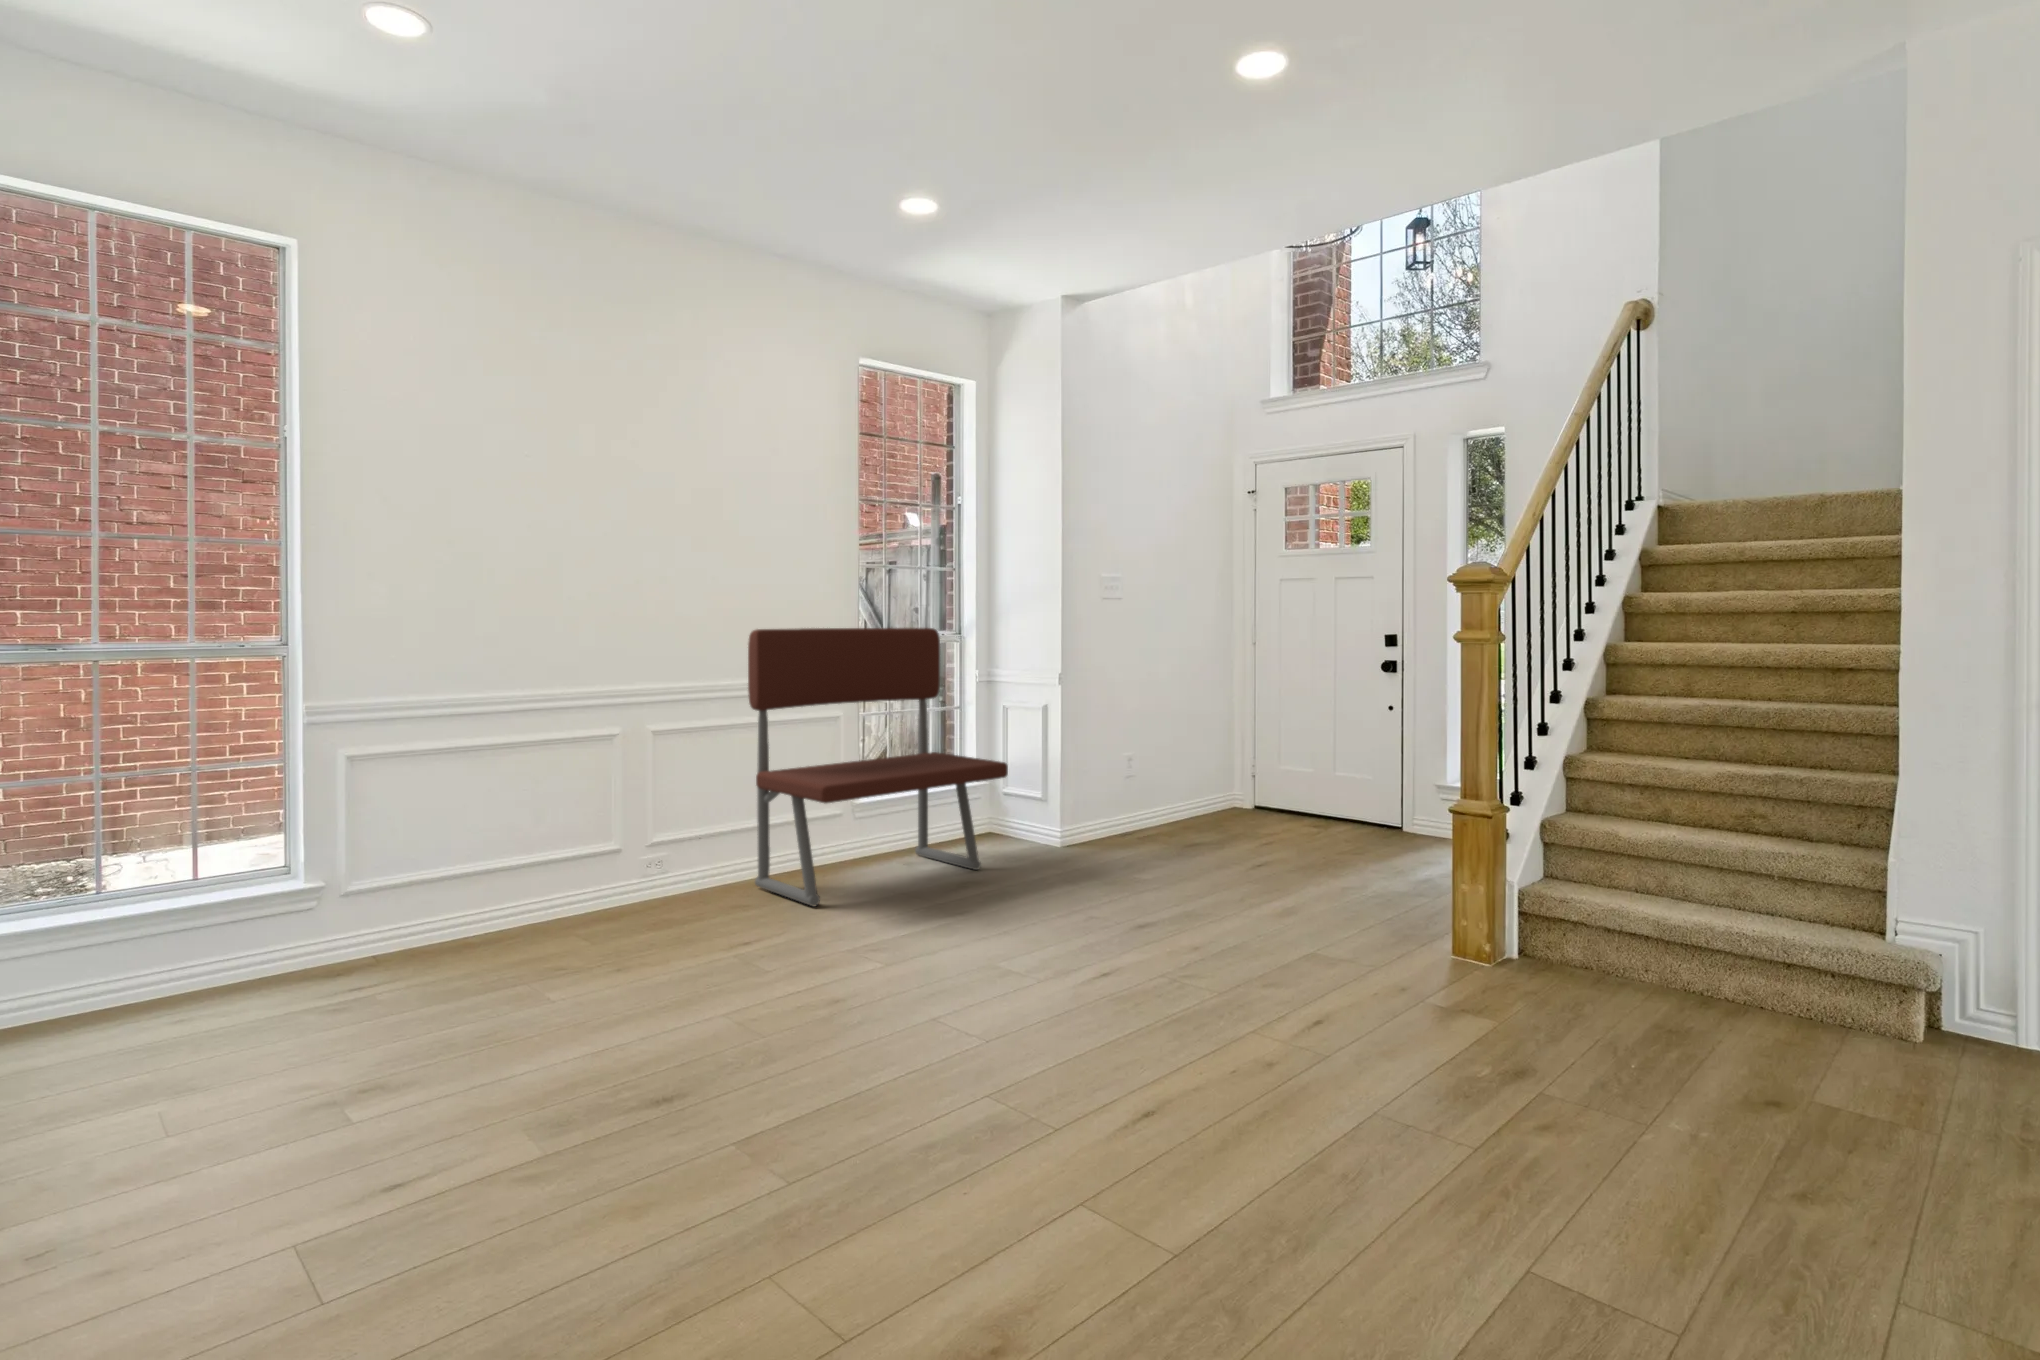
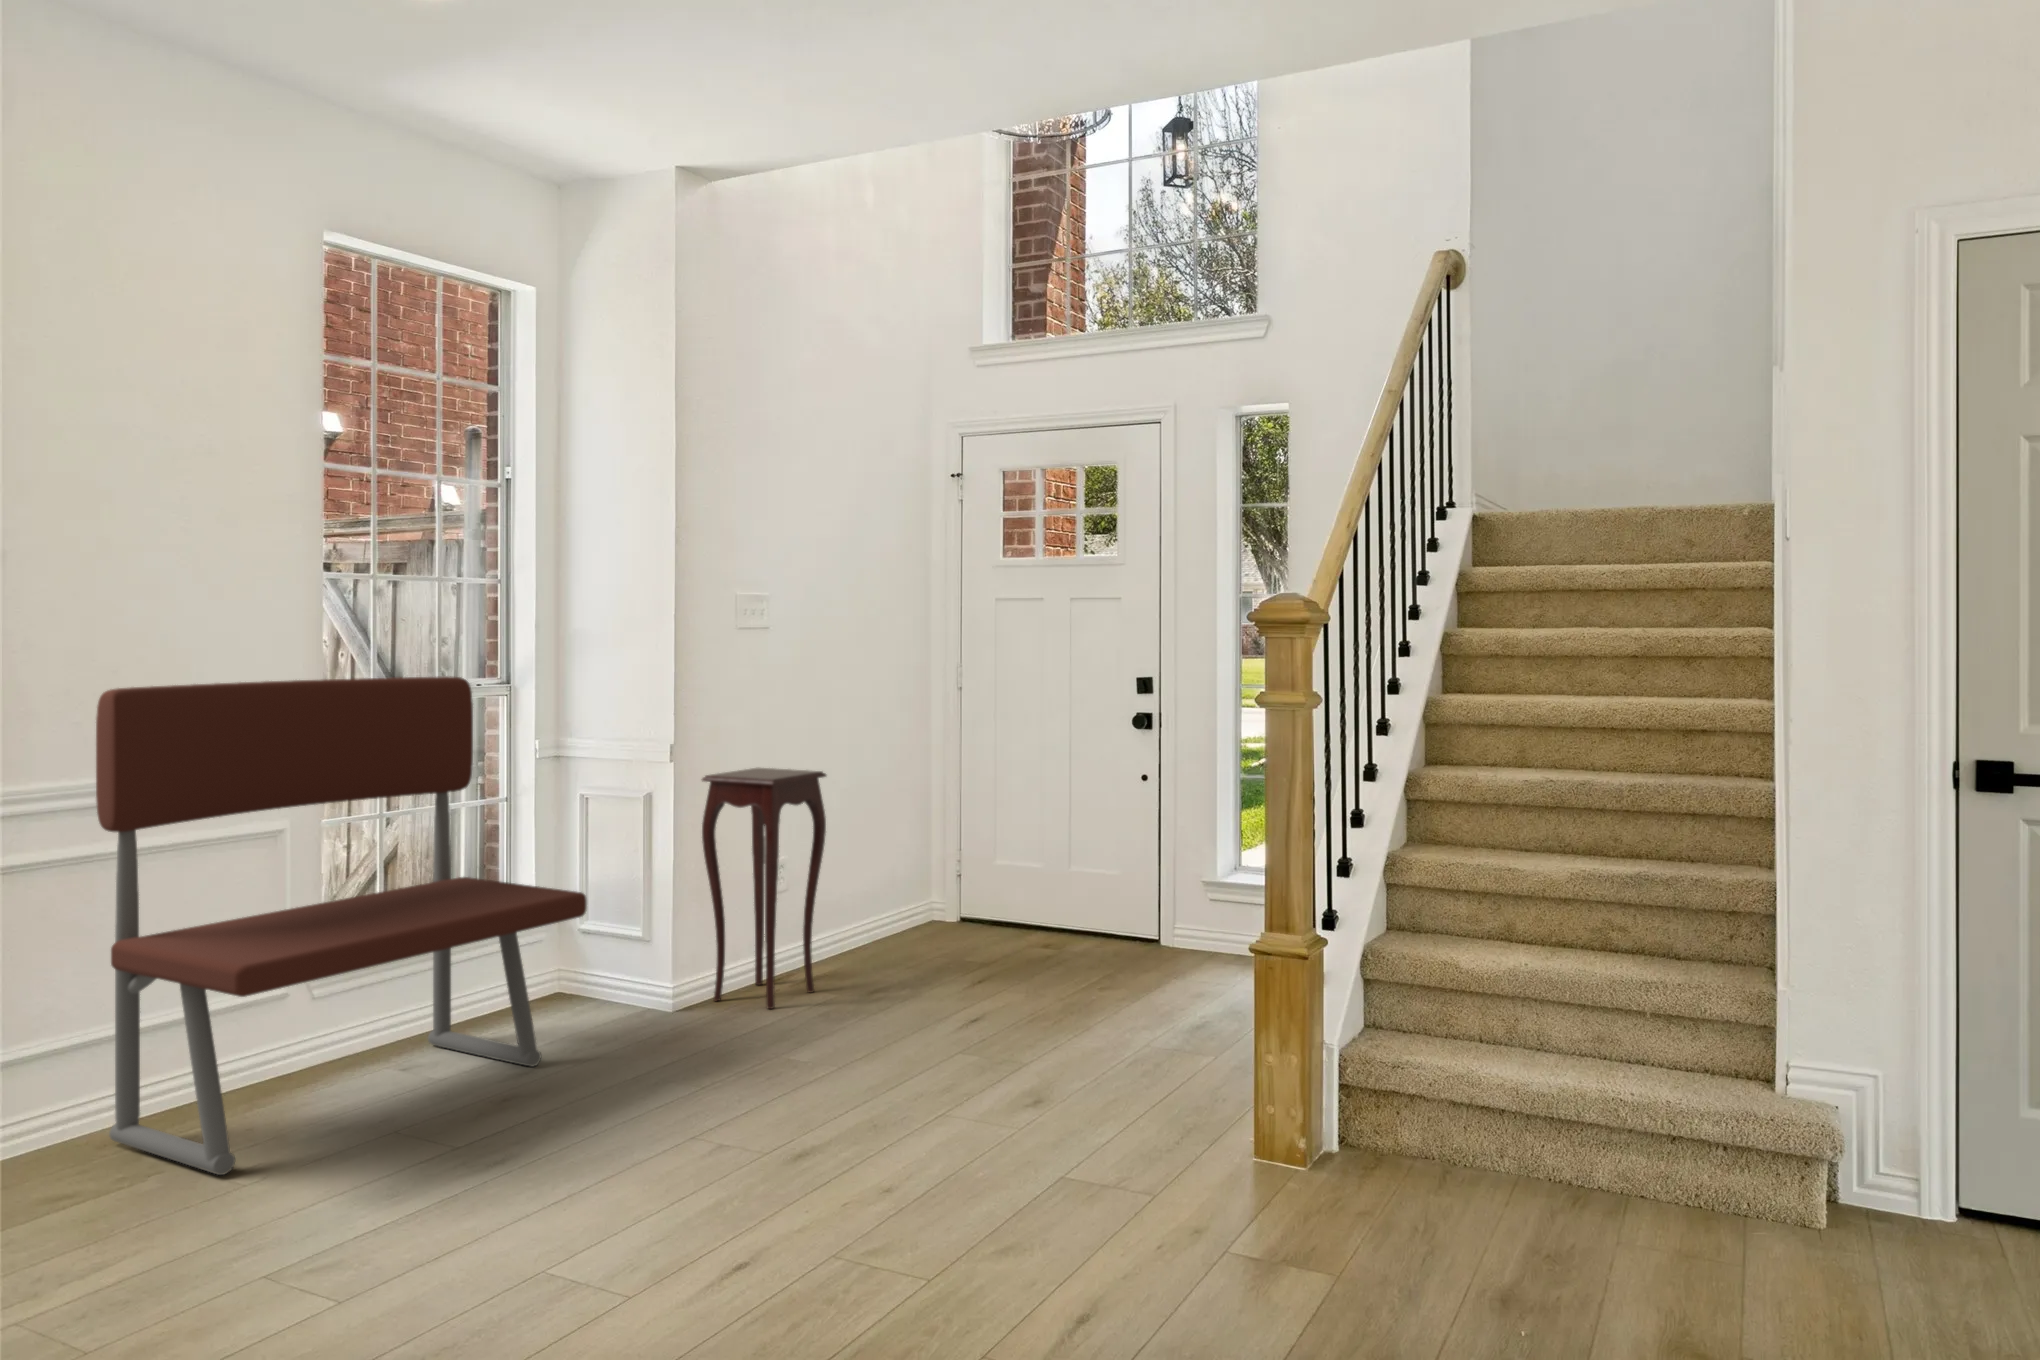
side table: none [1077,692,1159,851] -> present [702,768,826,1009]

